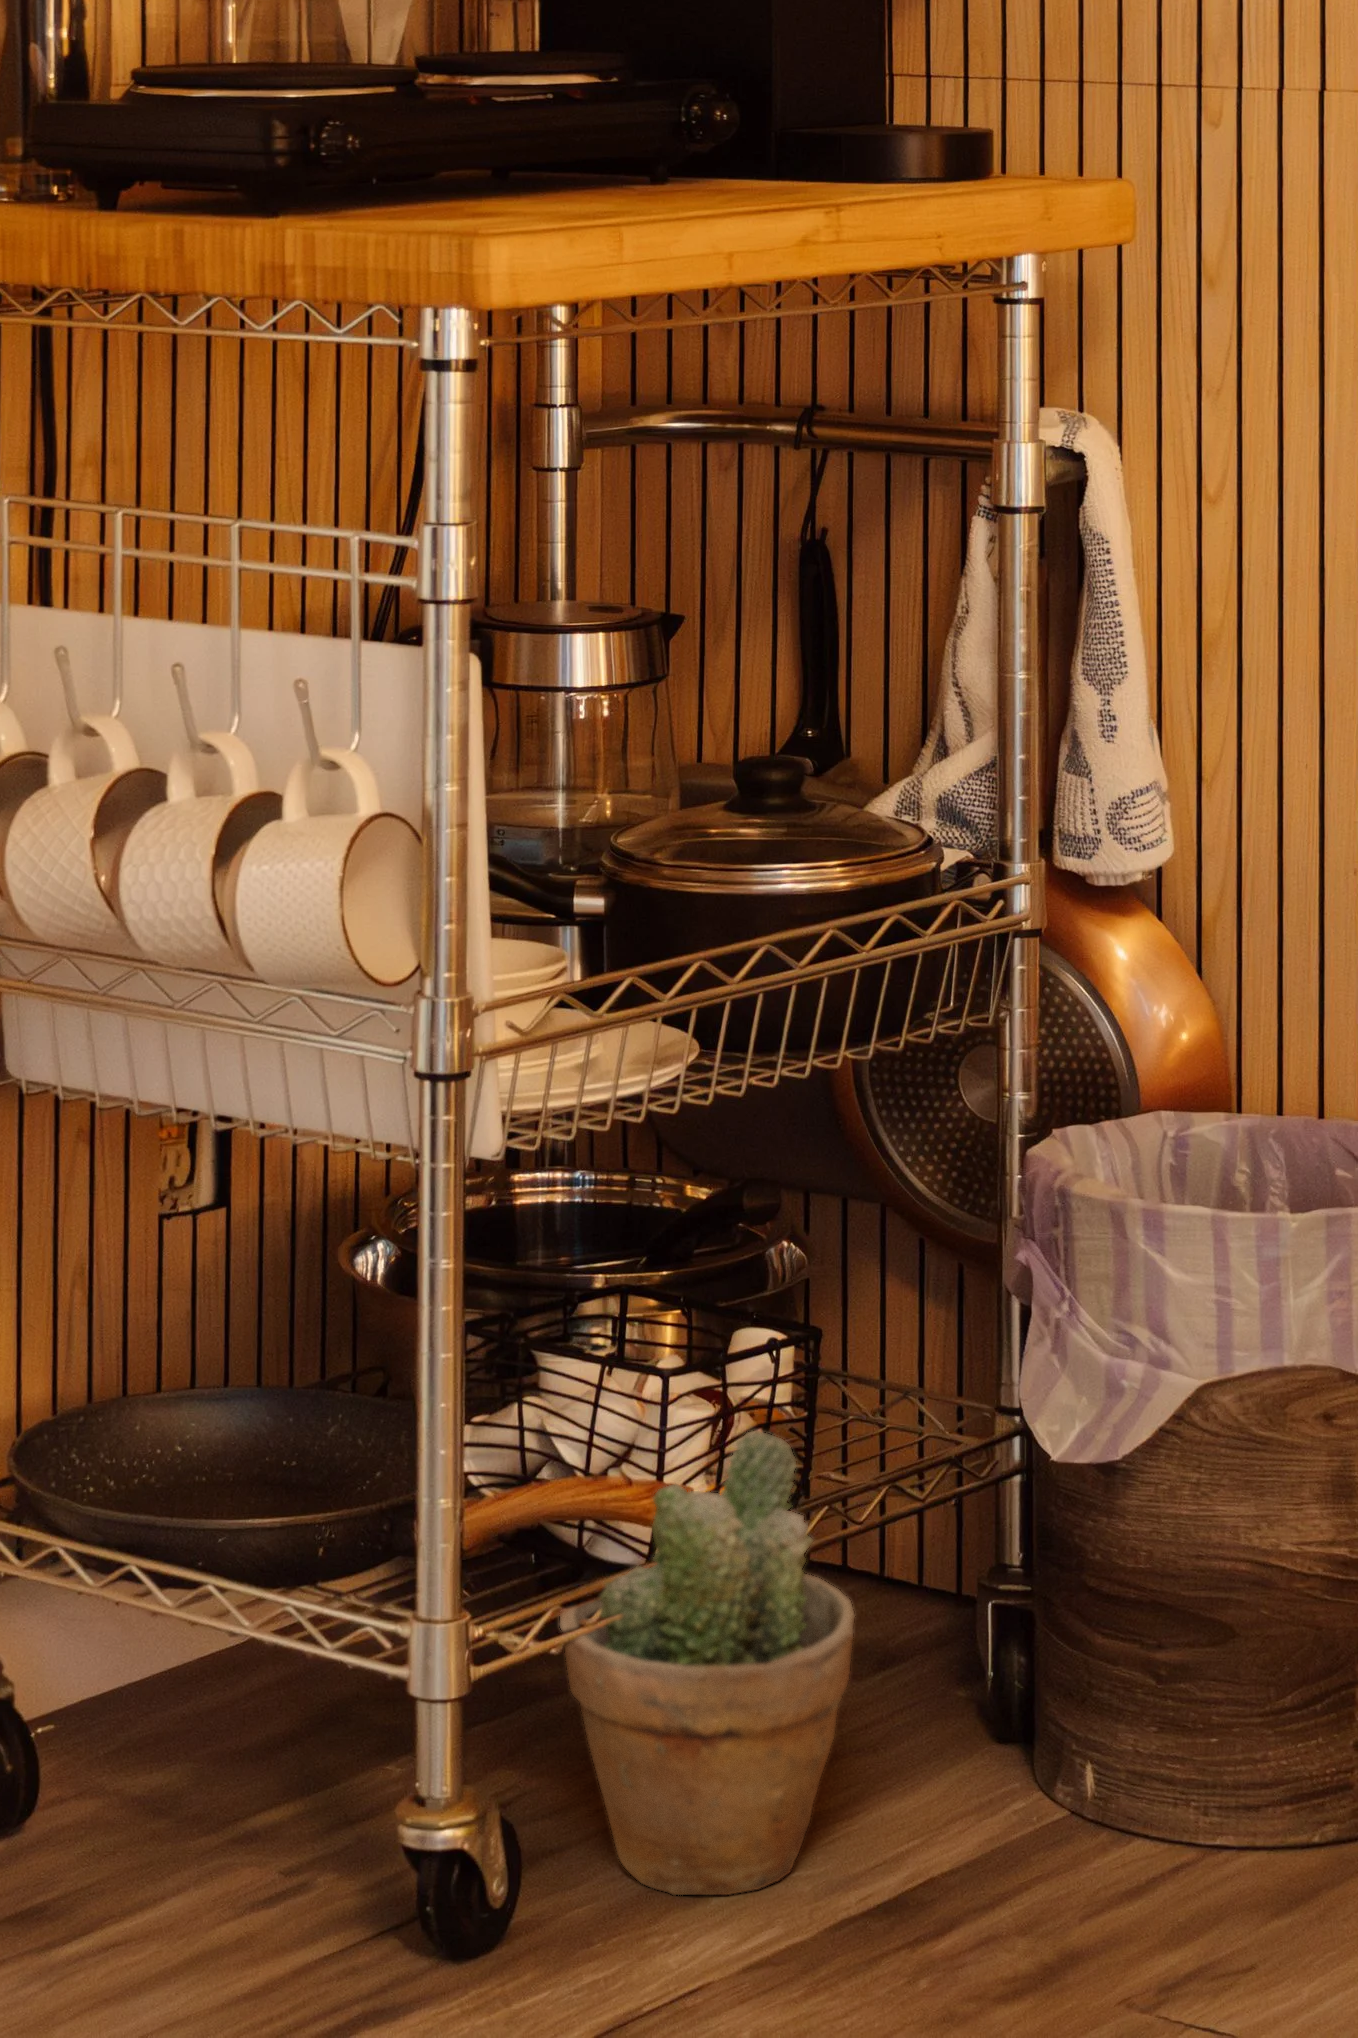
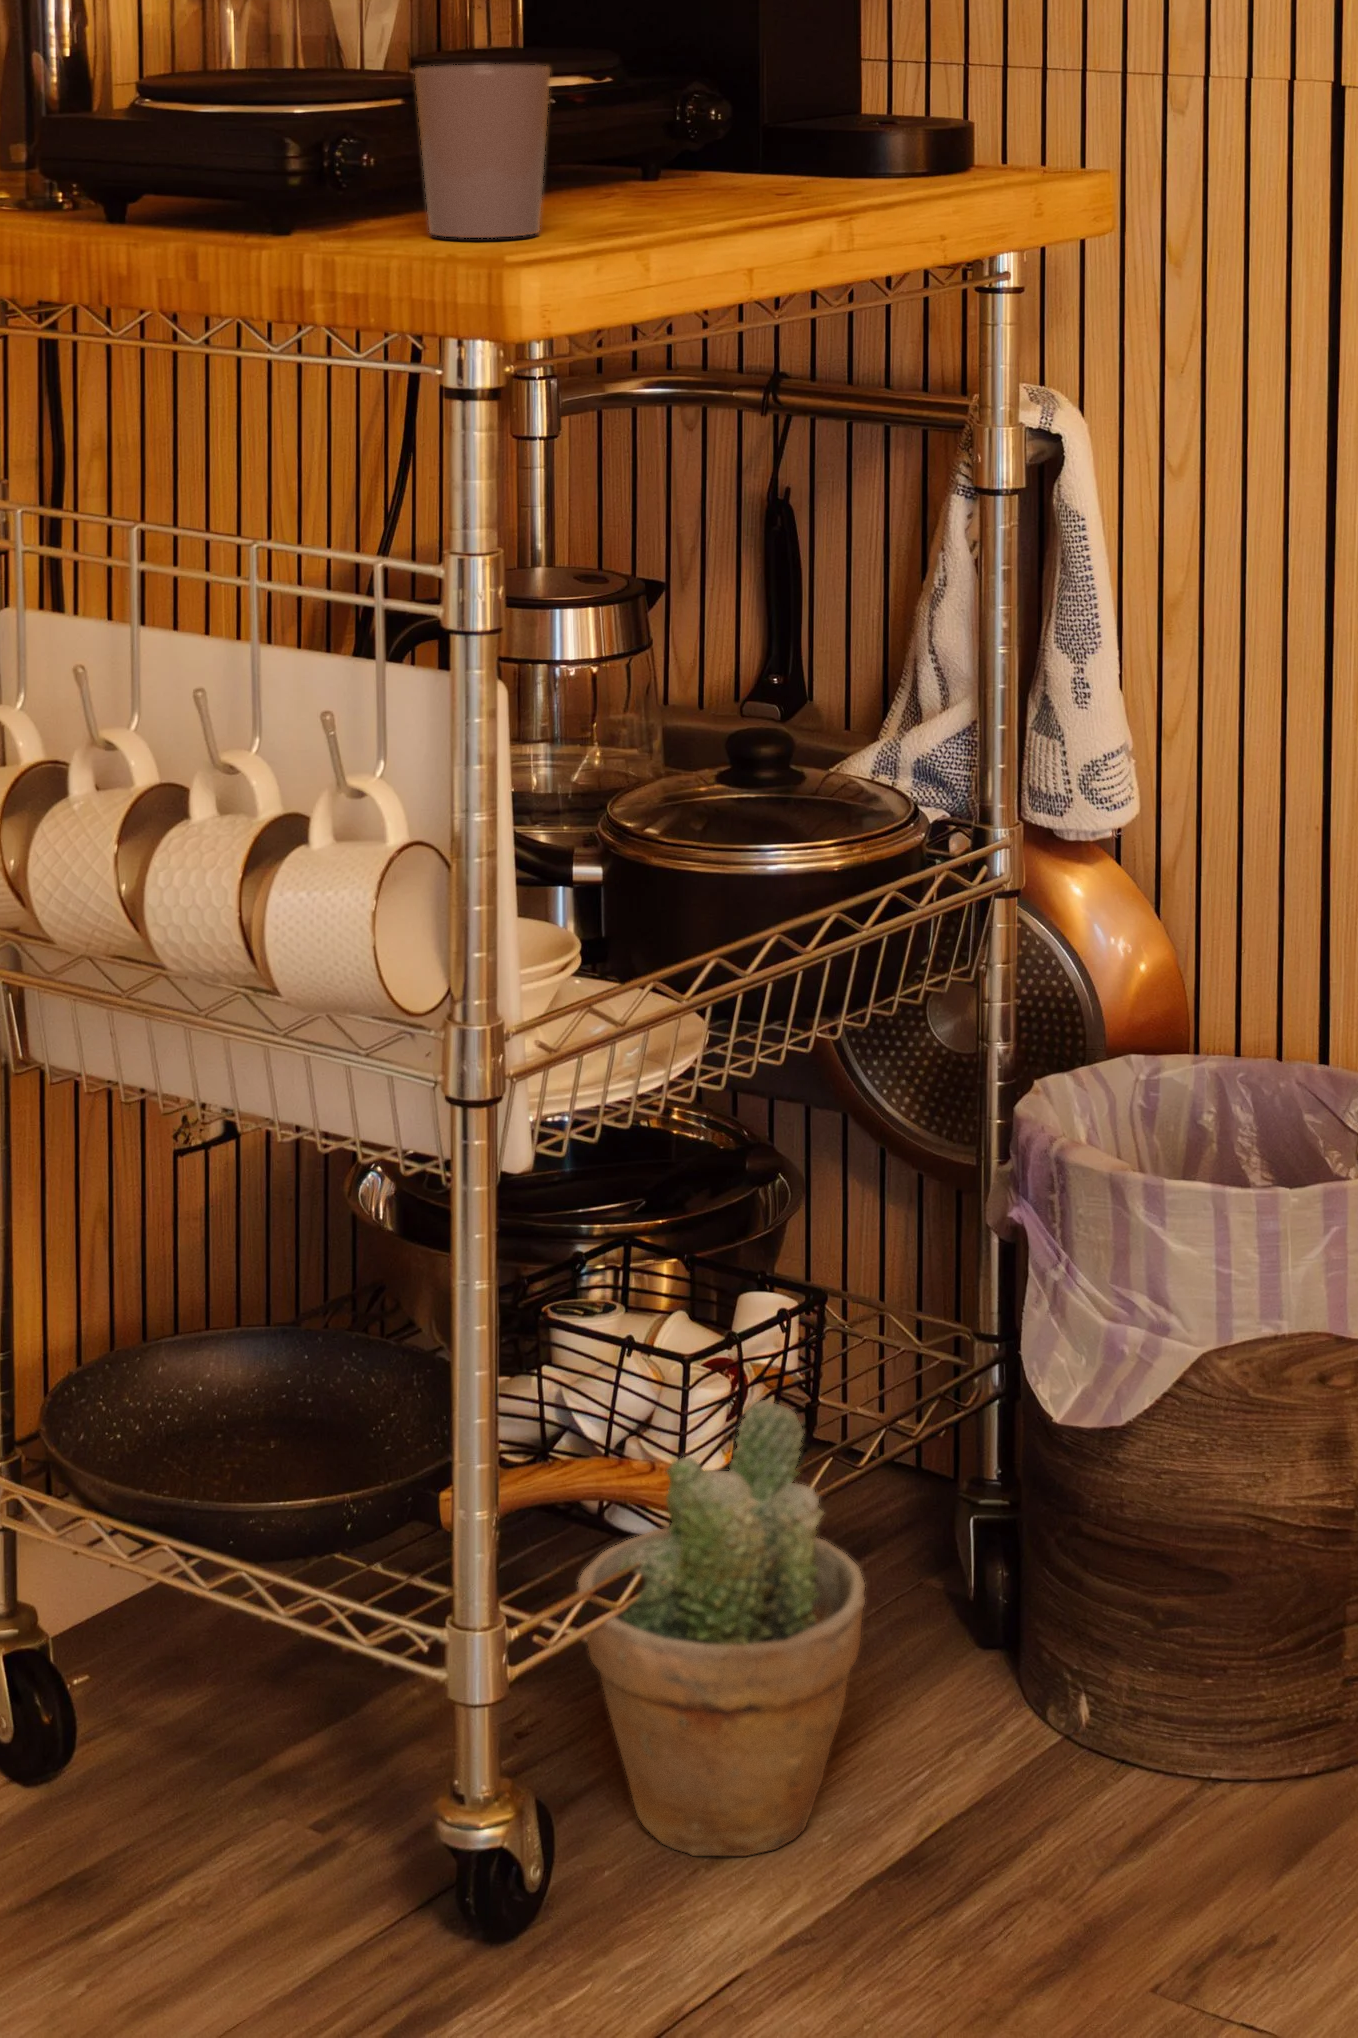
cup: none [398,40,535,209] -> present [415,65,550,238]

